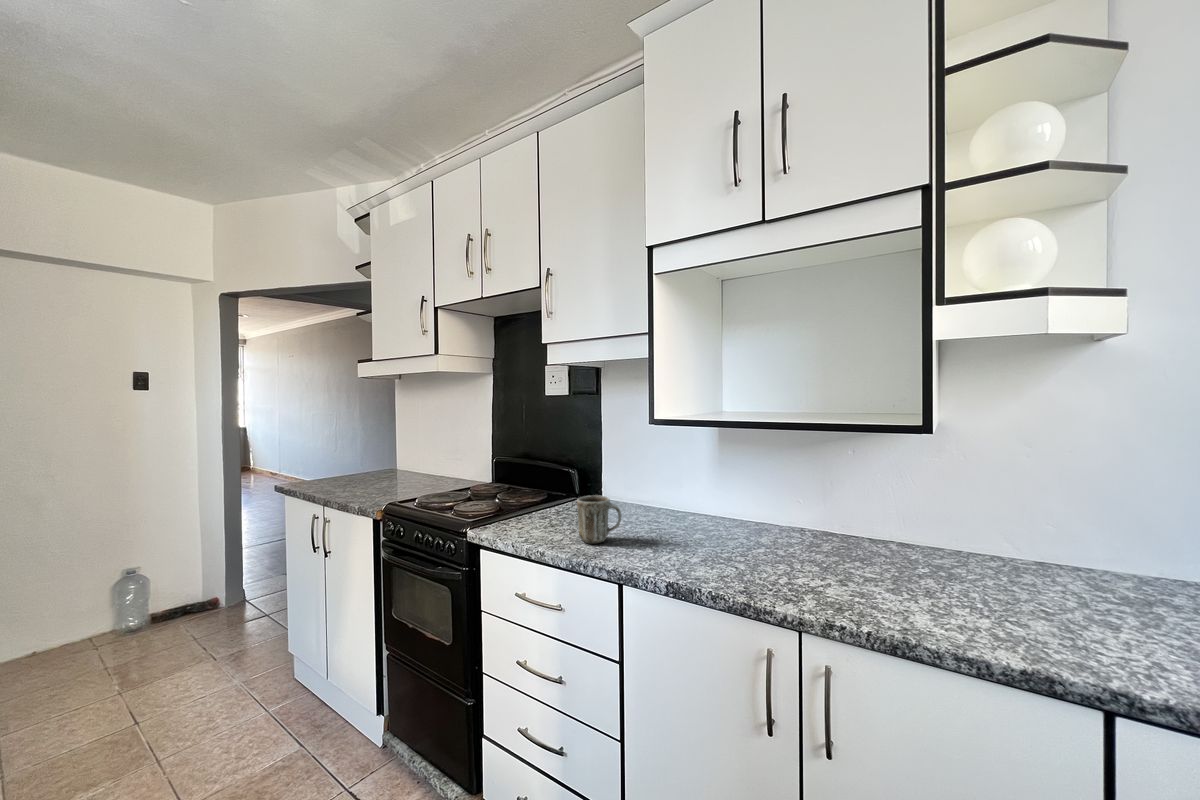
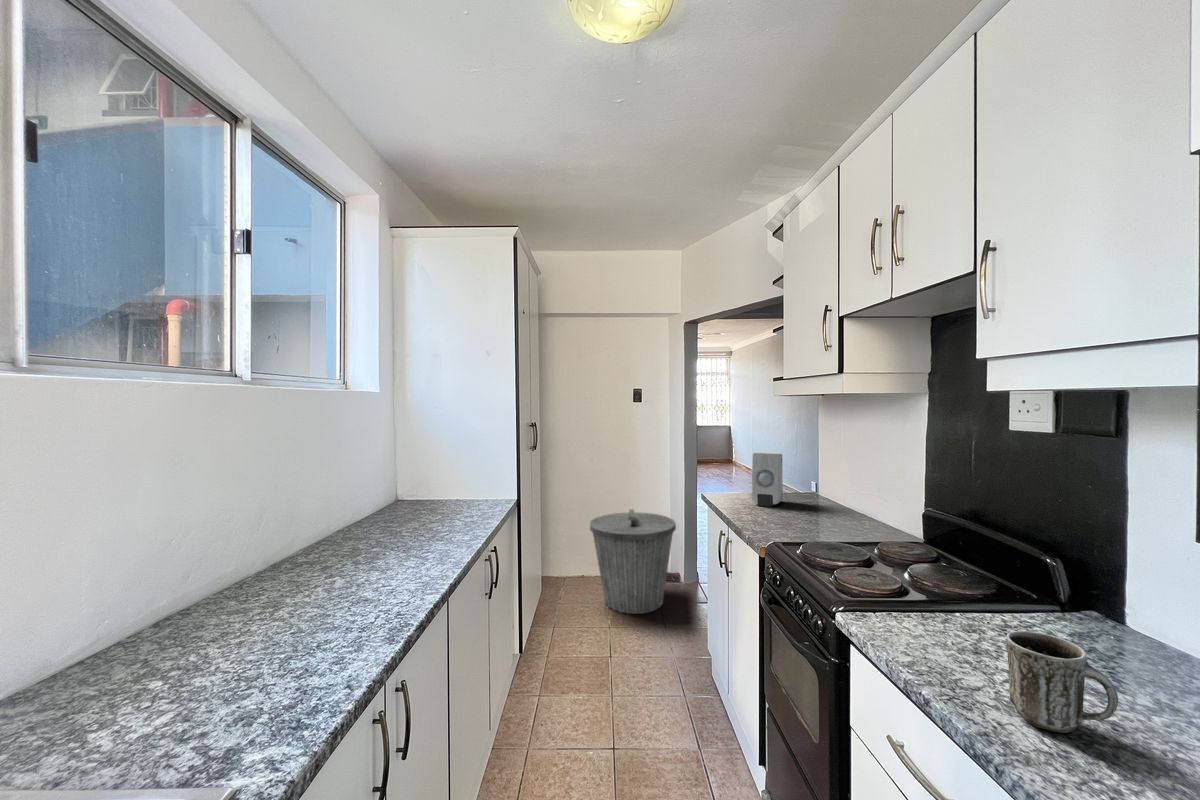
soap dispenser: none [341,431,368,483] -> present [752,452,783,507]
trash can: none [63,527,219,668] -> present [590,509,676,614]

